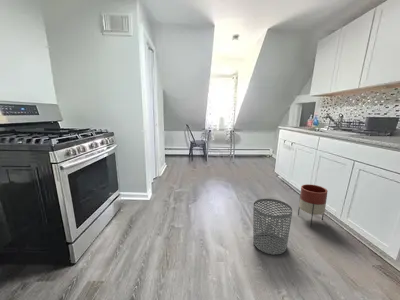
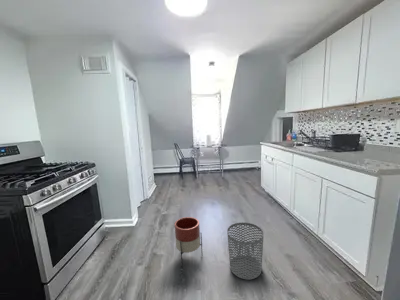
planter: present [298,184,328,225] -> present [175,217,202,266]

